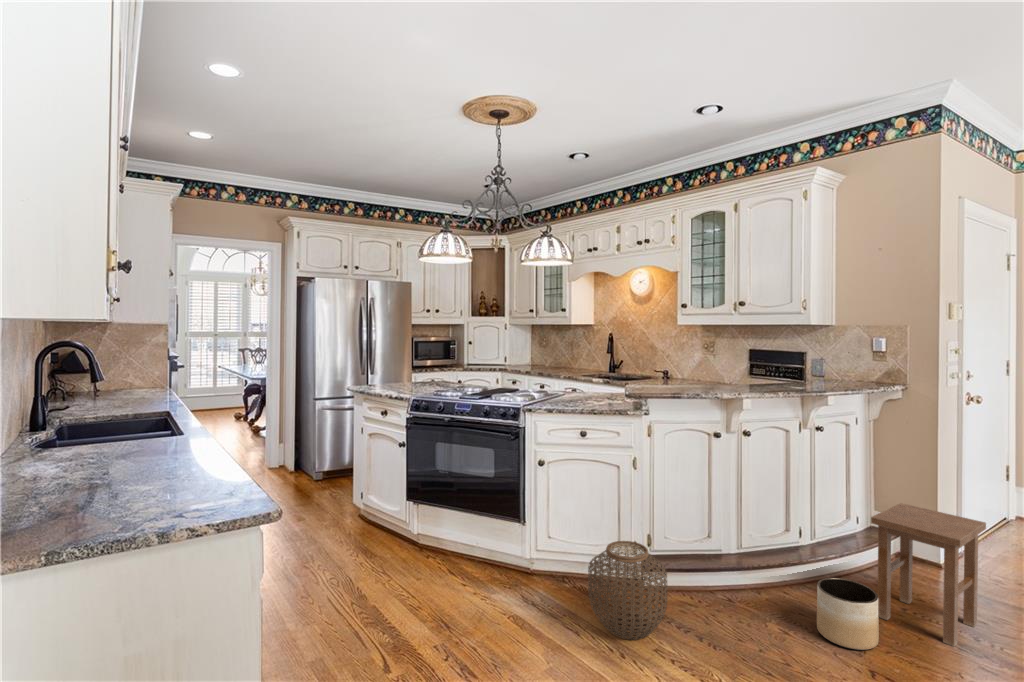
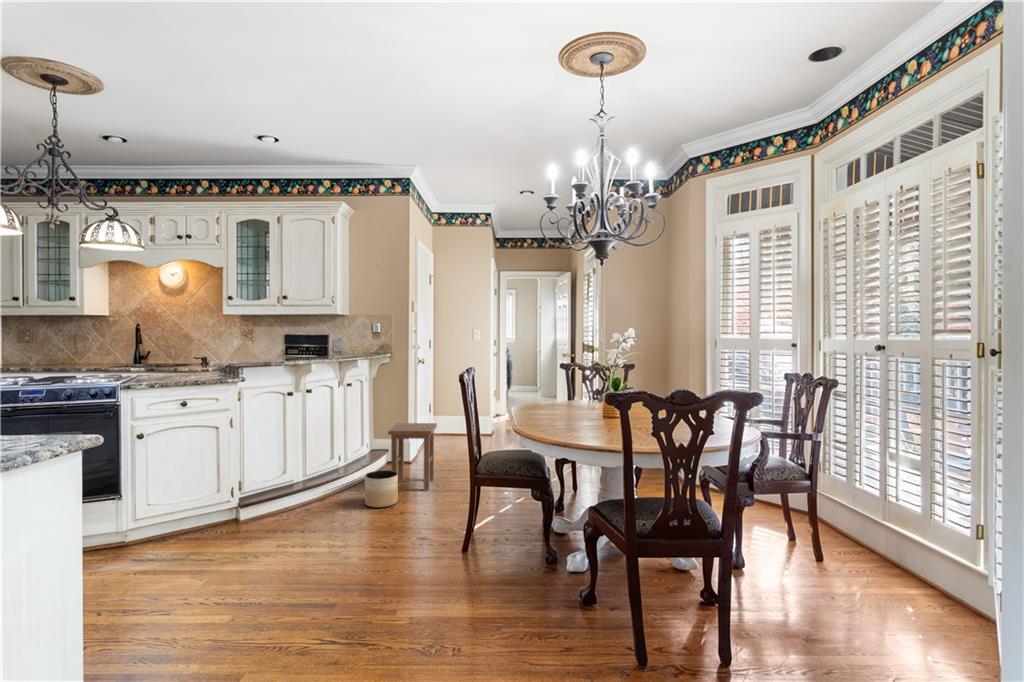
woven basket: present [588,541,667,640] -> none [209,479,278,553]

